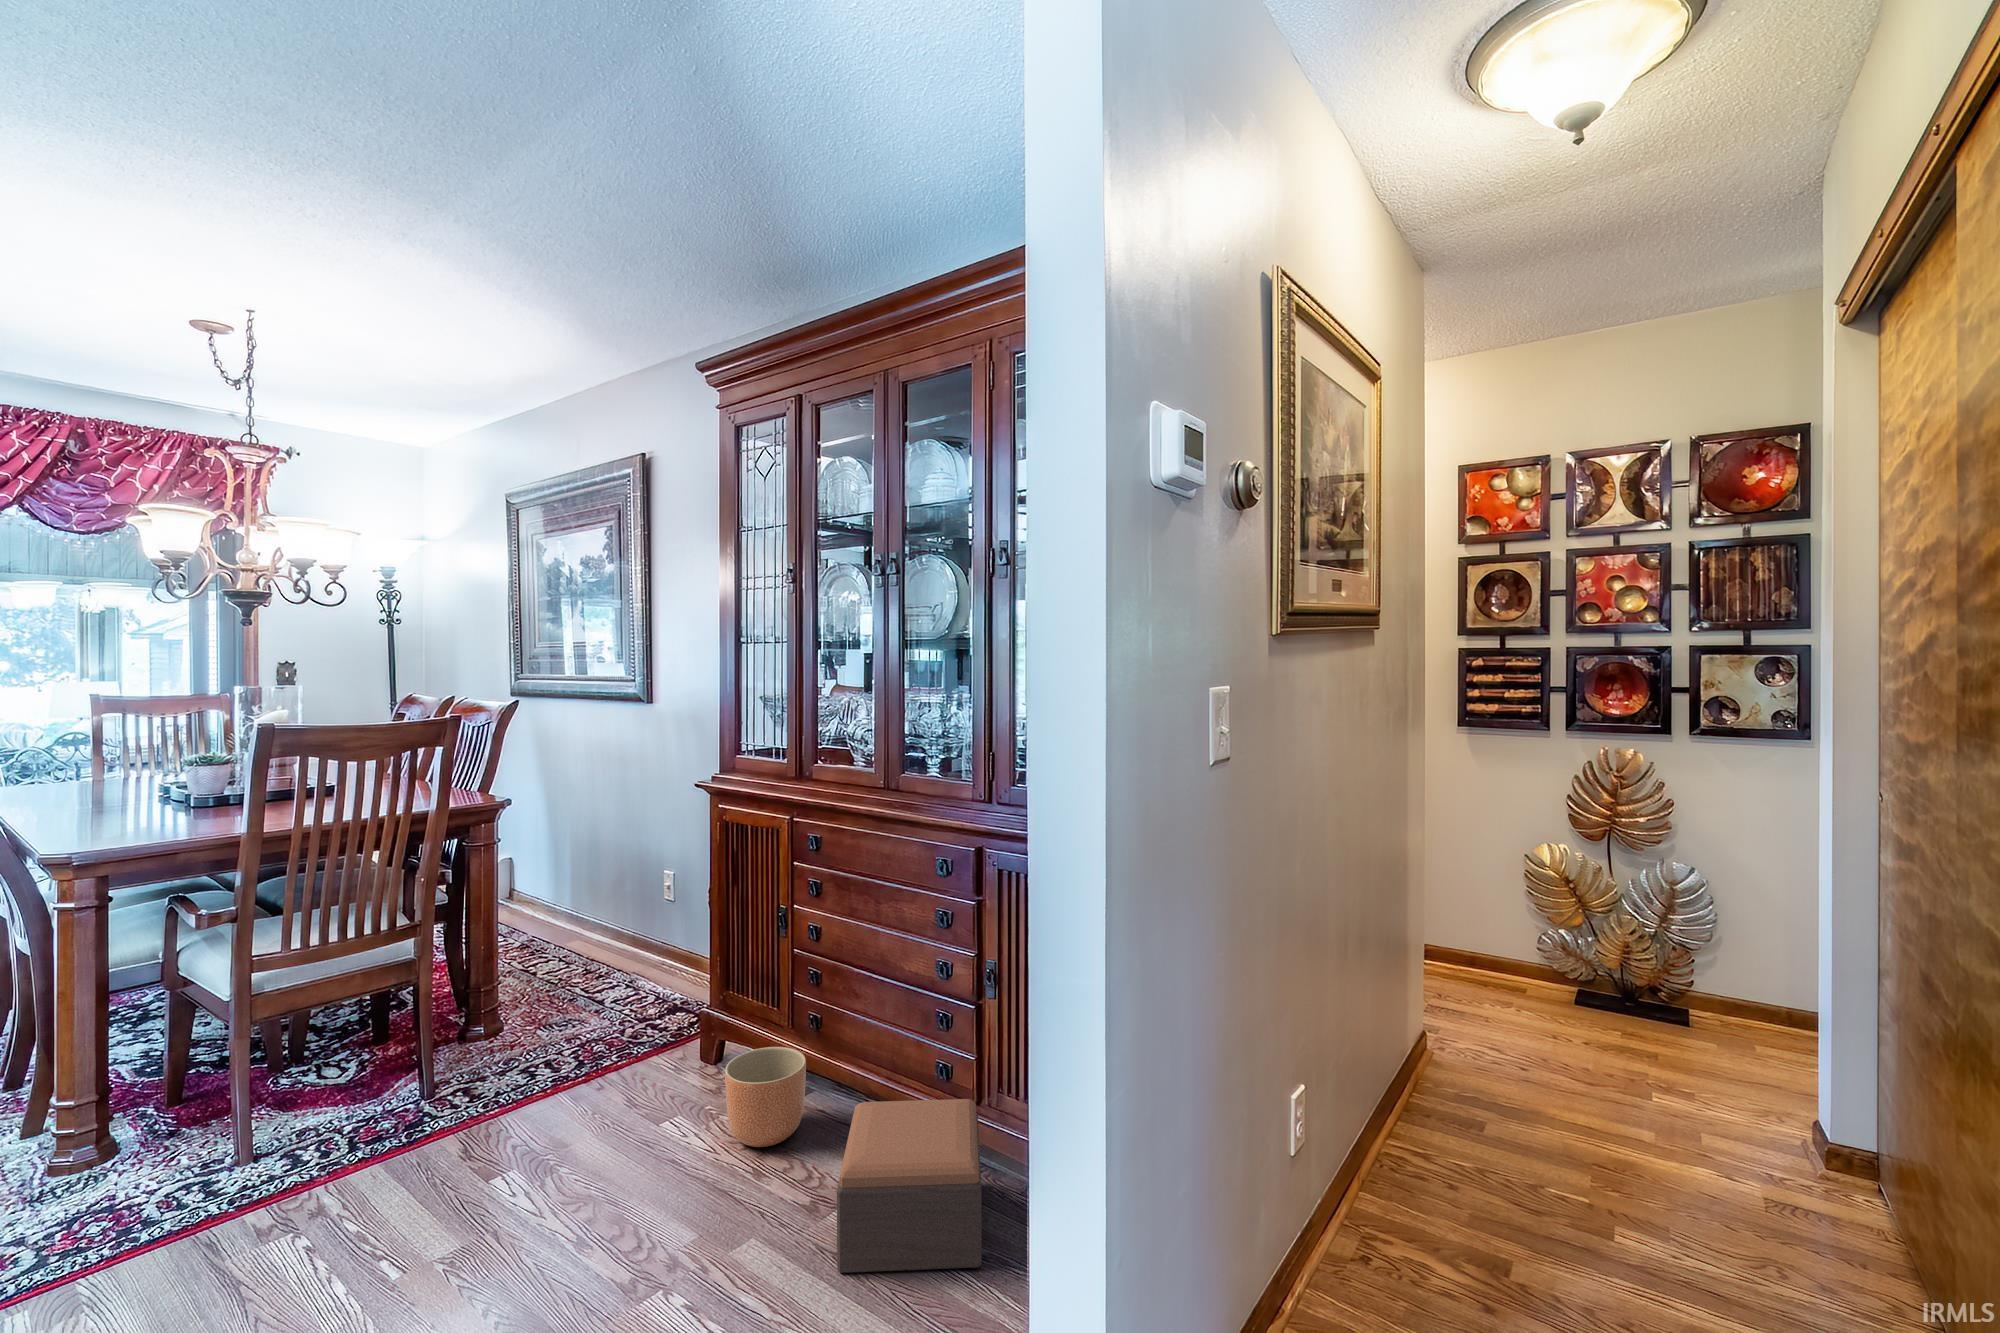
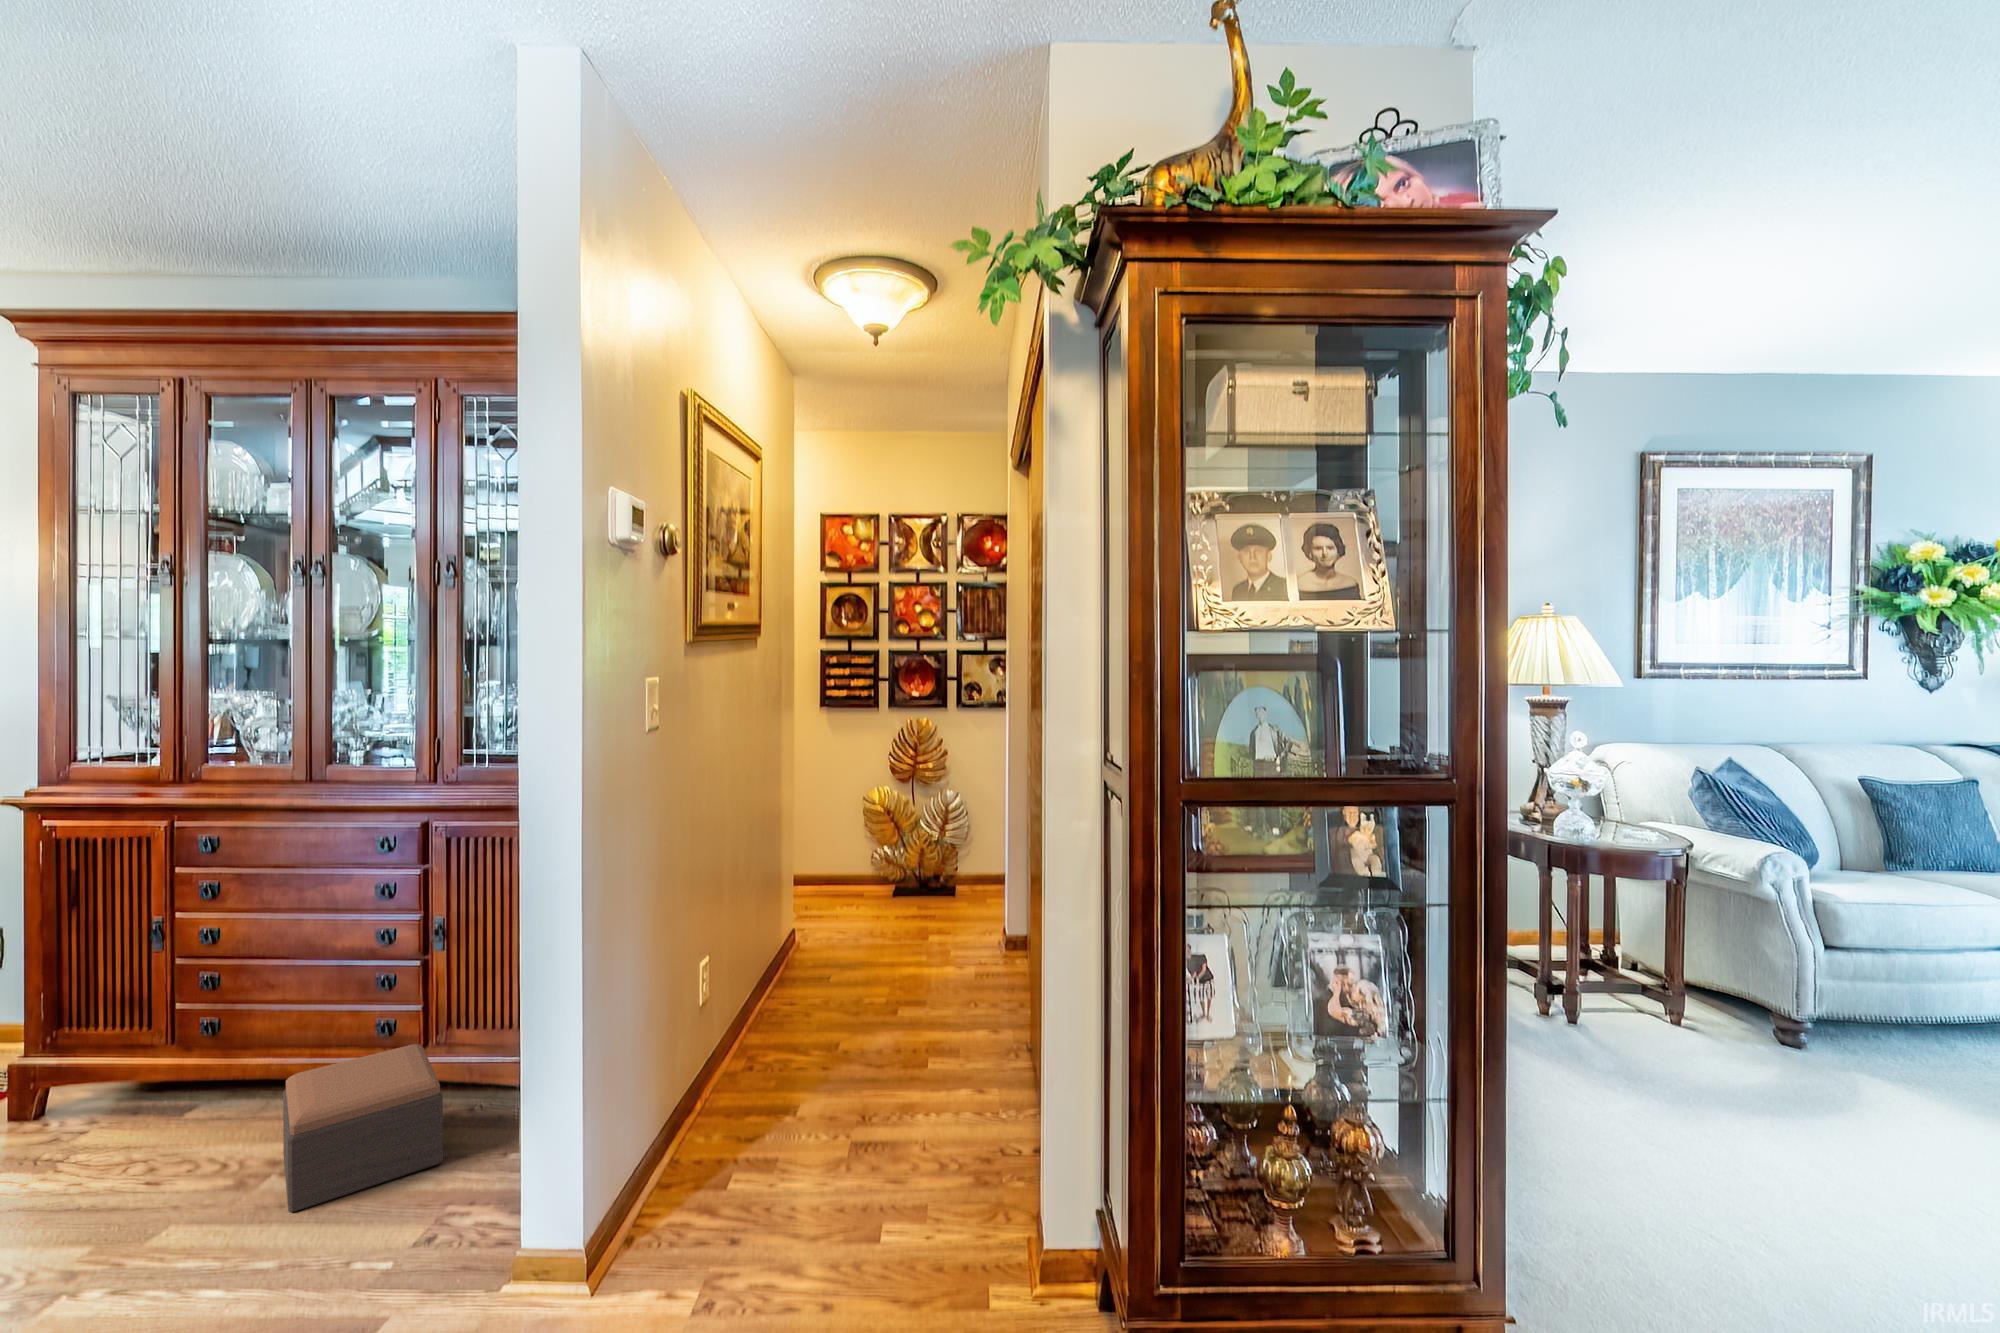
planter: present [725,1047,806,1147] -> none [87,1062,203,1168]

